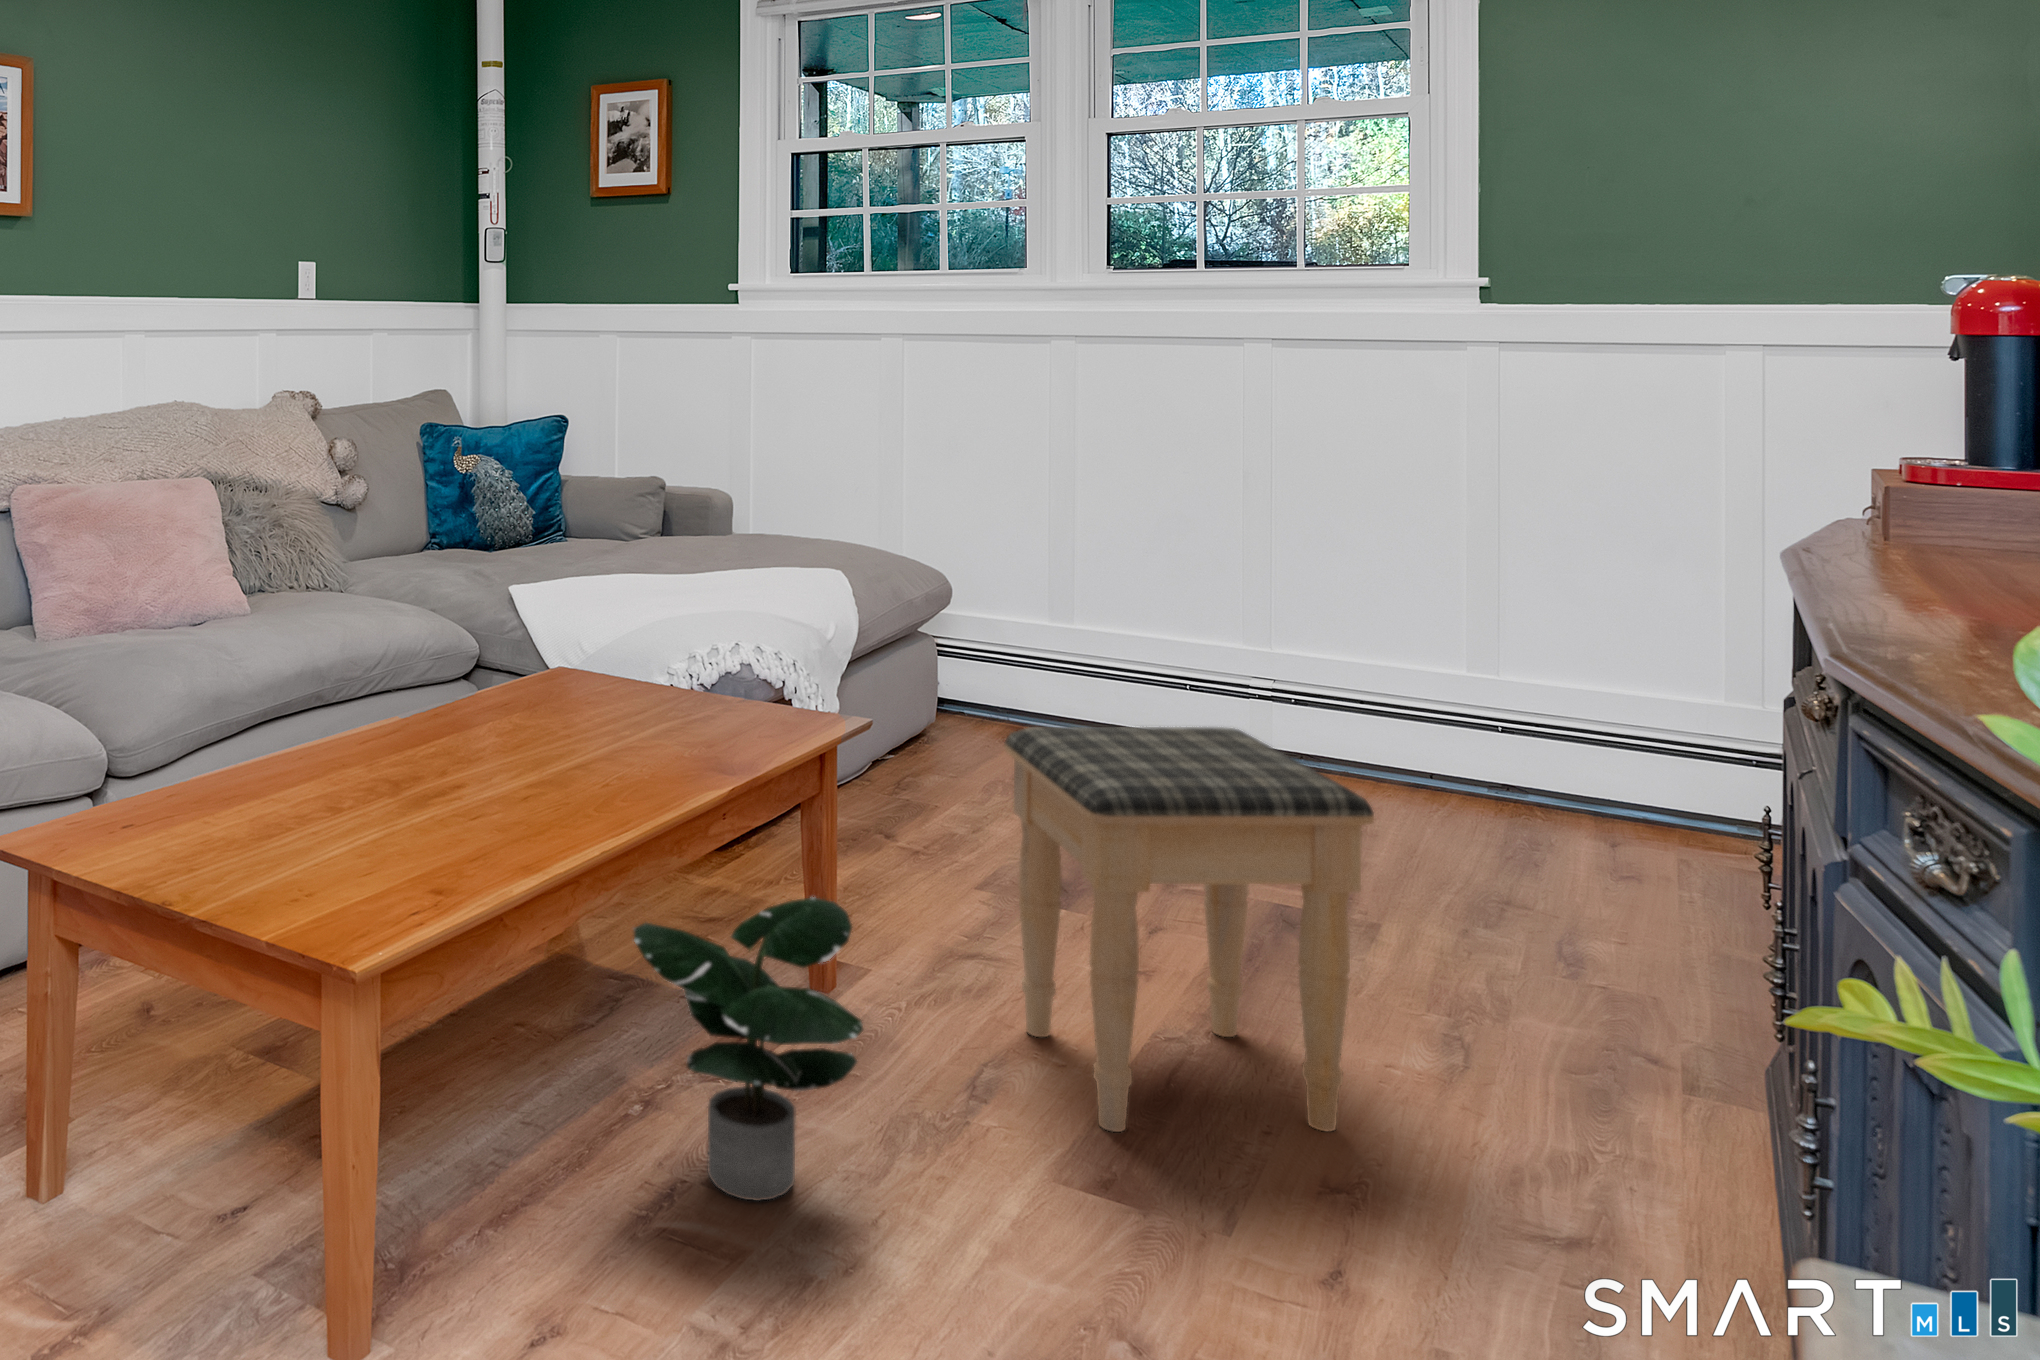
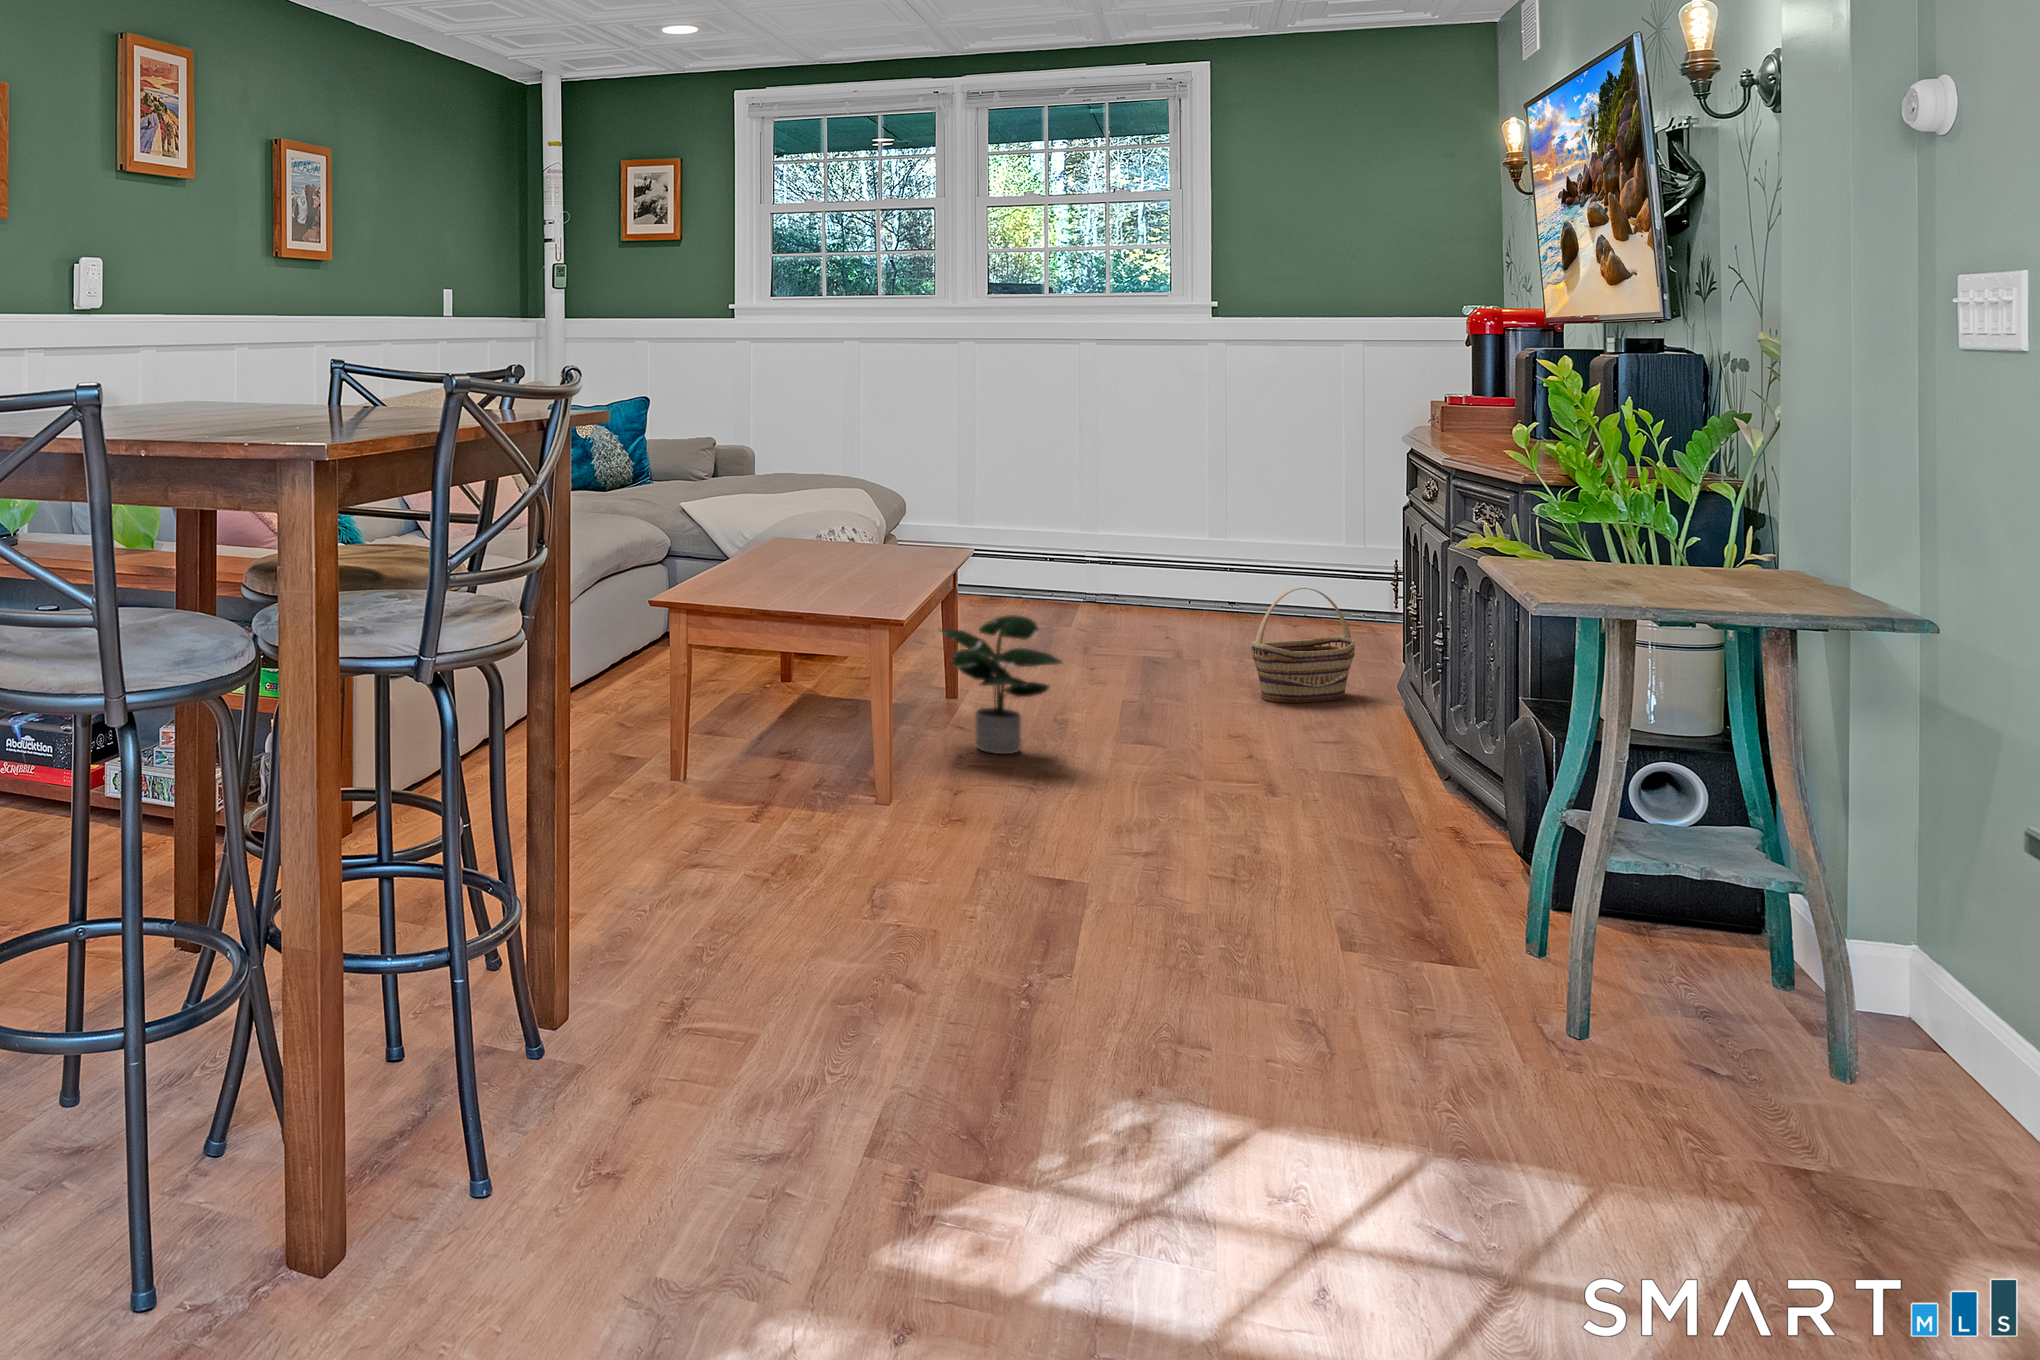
footstool: present [1004,727,1374,1132] -> none [1058,536,1257,726]
basket: none [1398,851,1627,1087] -> present [1252,588,1355,703]

